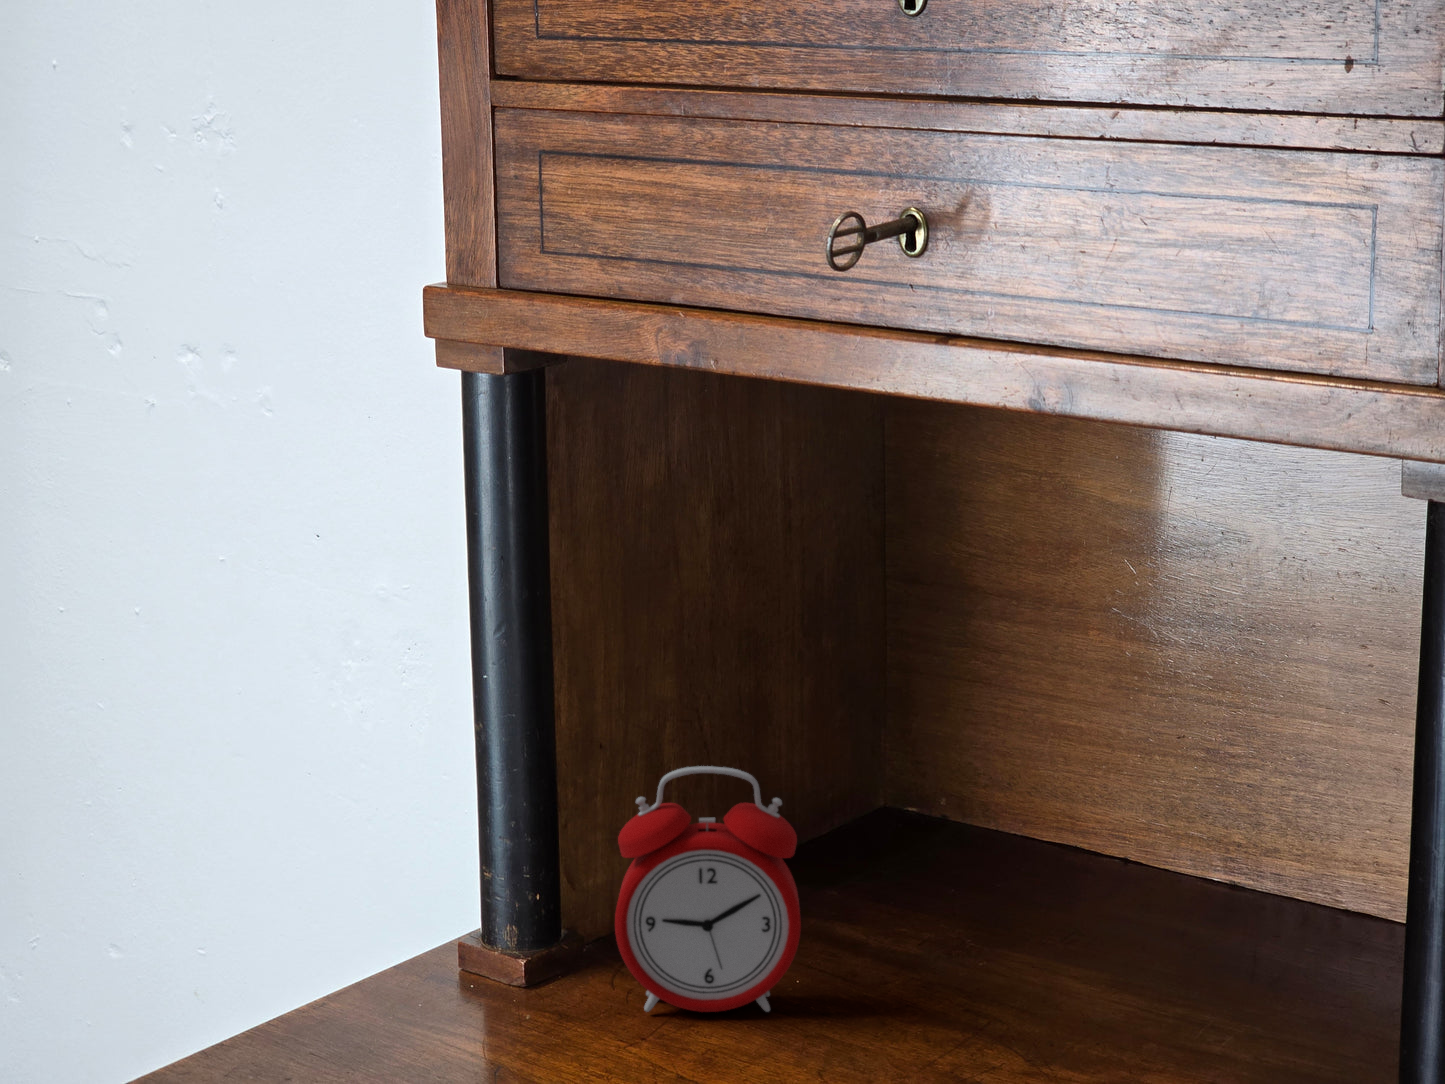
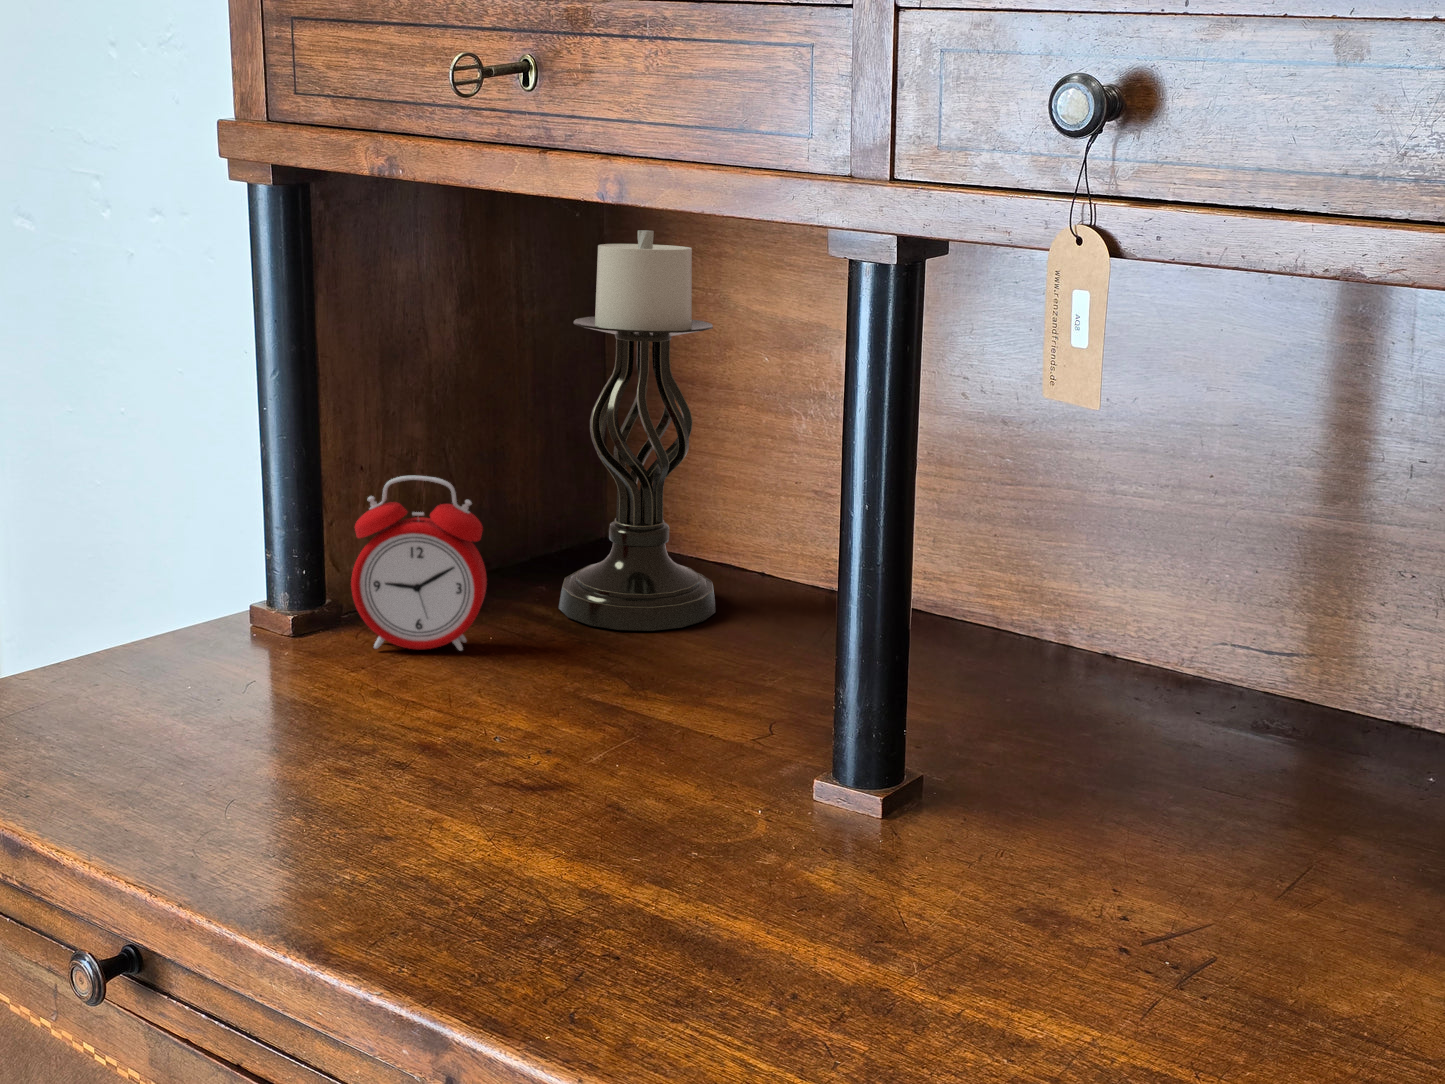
candle holder: none [873,399,1101,967] -> present [559,230,716,631]

